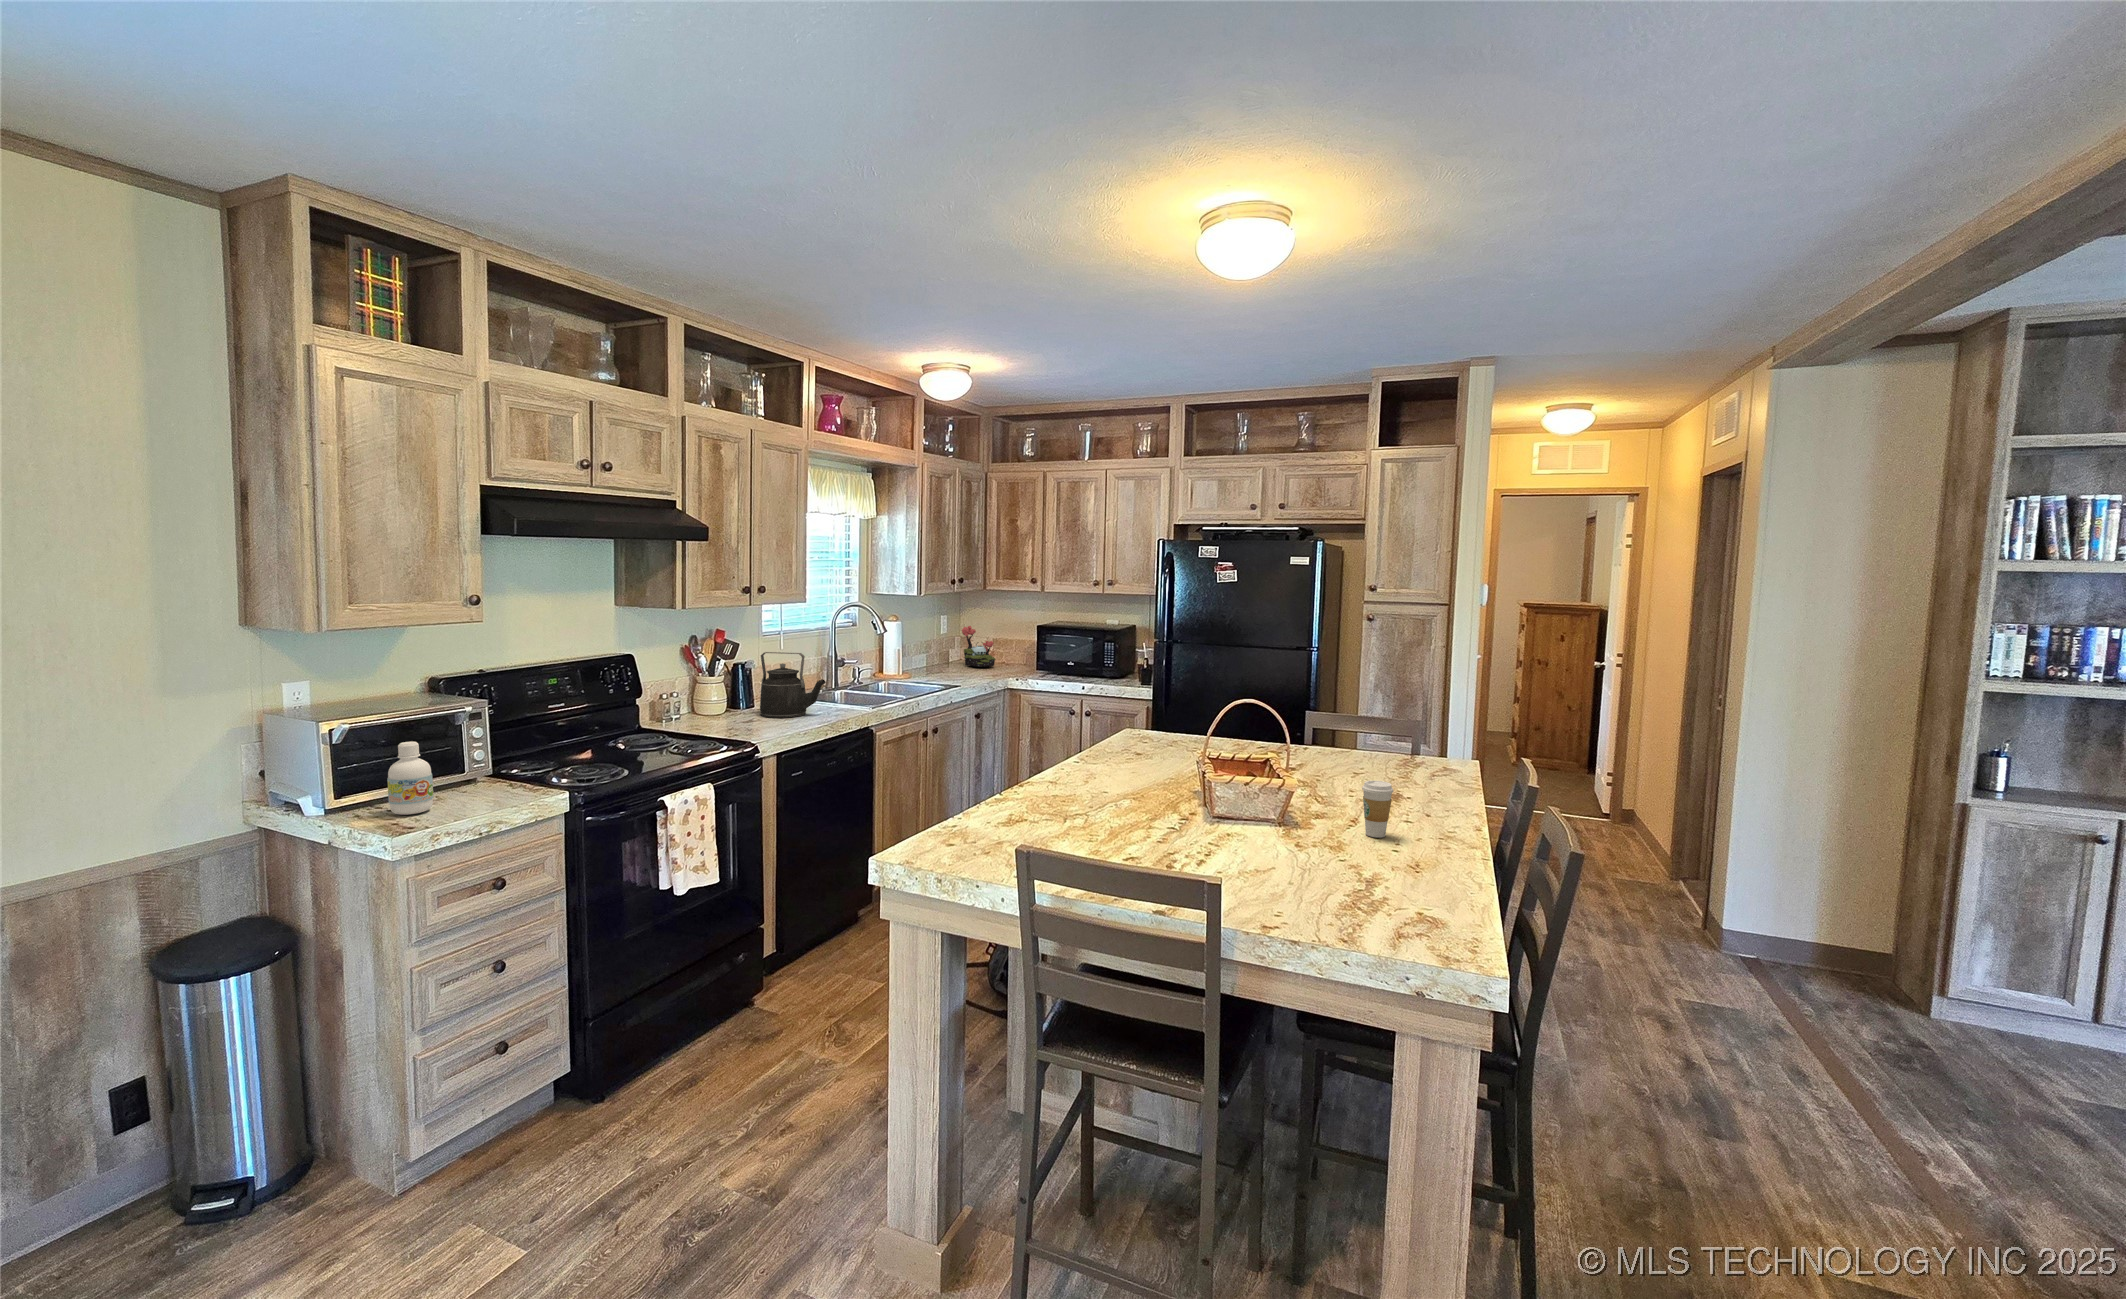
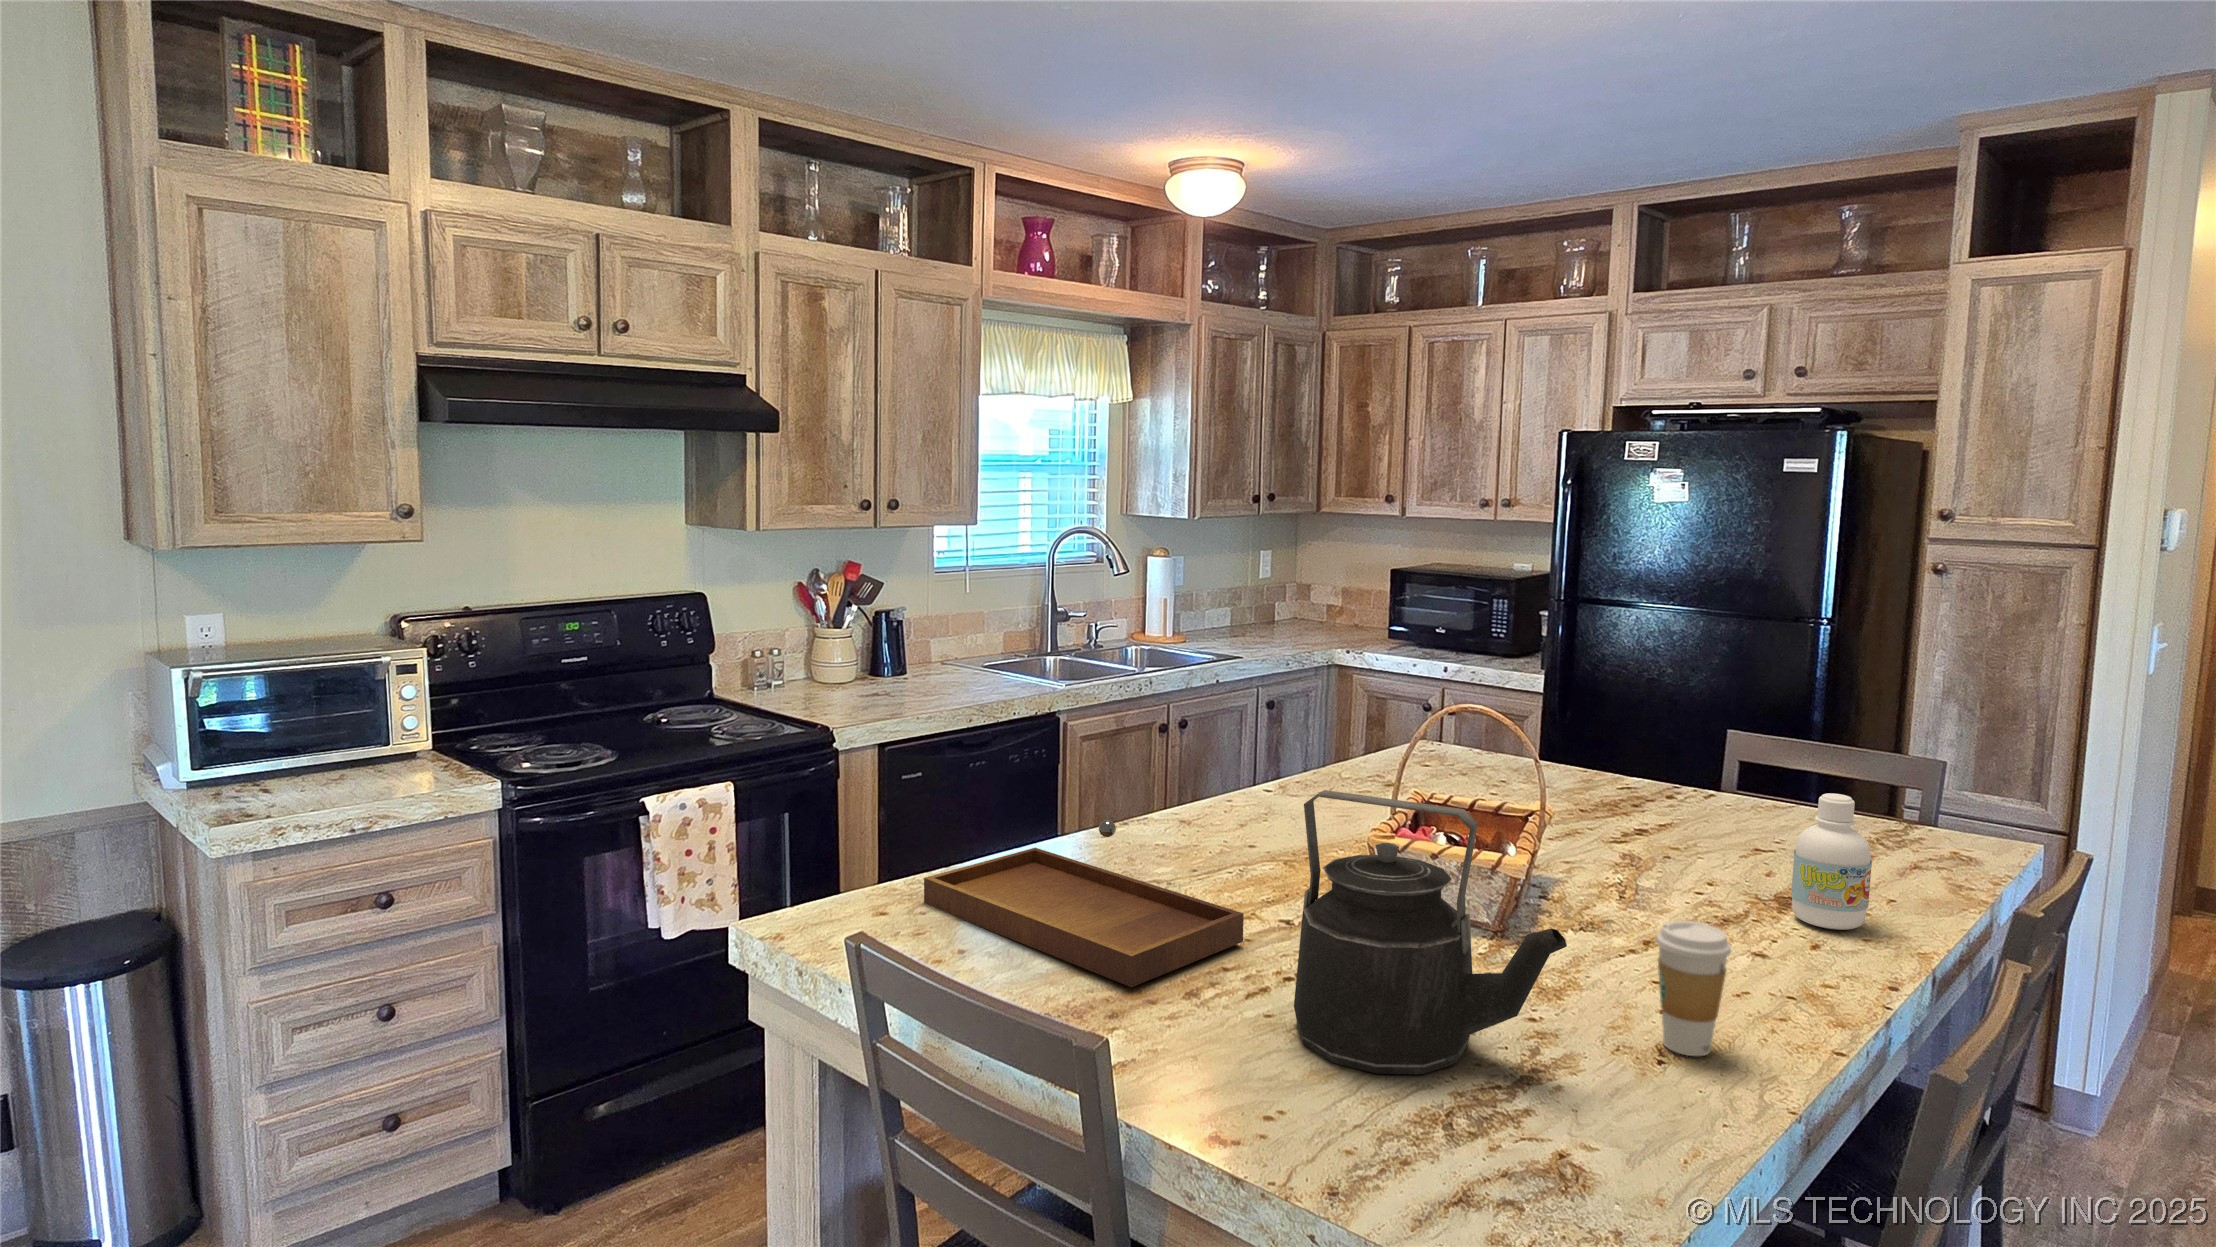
plant: present [962,626,996,667] -> none [1286,568,1337,633]
kettle: present [760,652,826,718] -> present [1294,790,1567,1074]
bottle: present [387,742,433,815] -> present [1791,793,1872,930]
tray: none [986,765,1165,842] -> present [924,820,1244,987]

